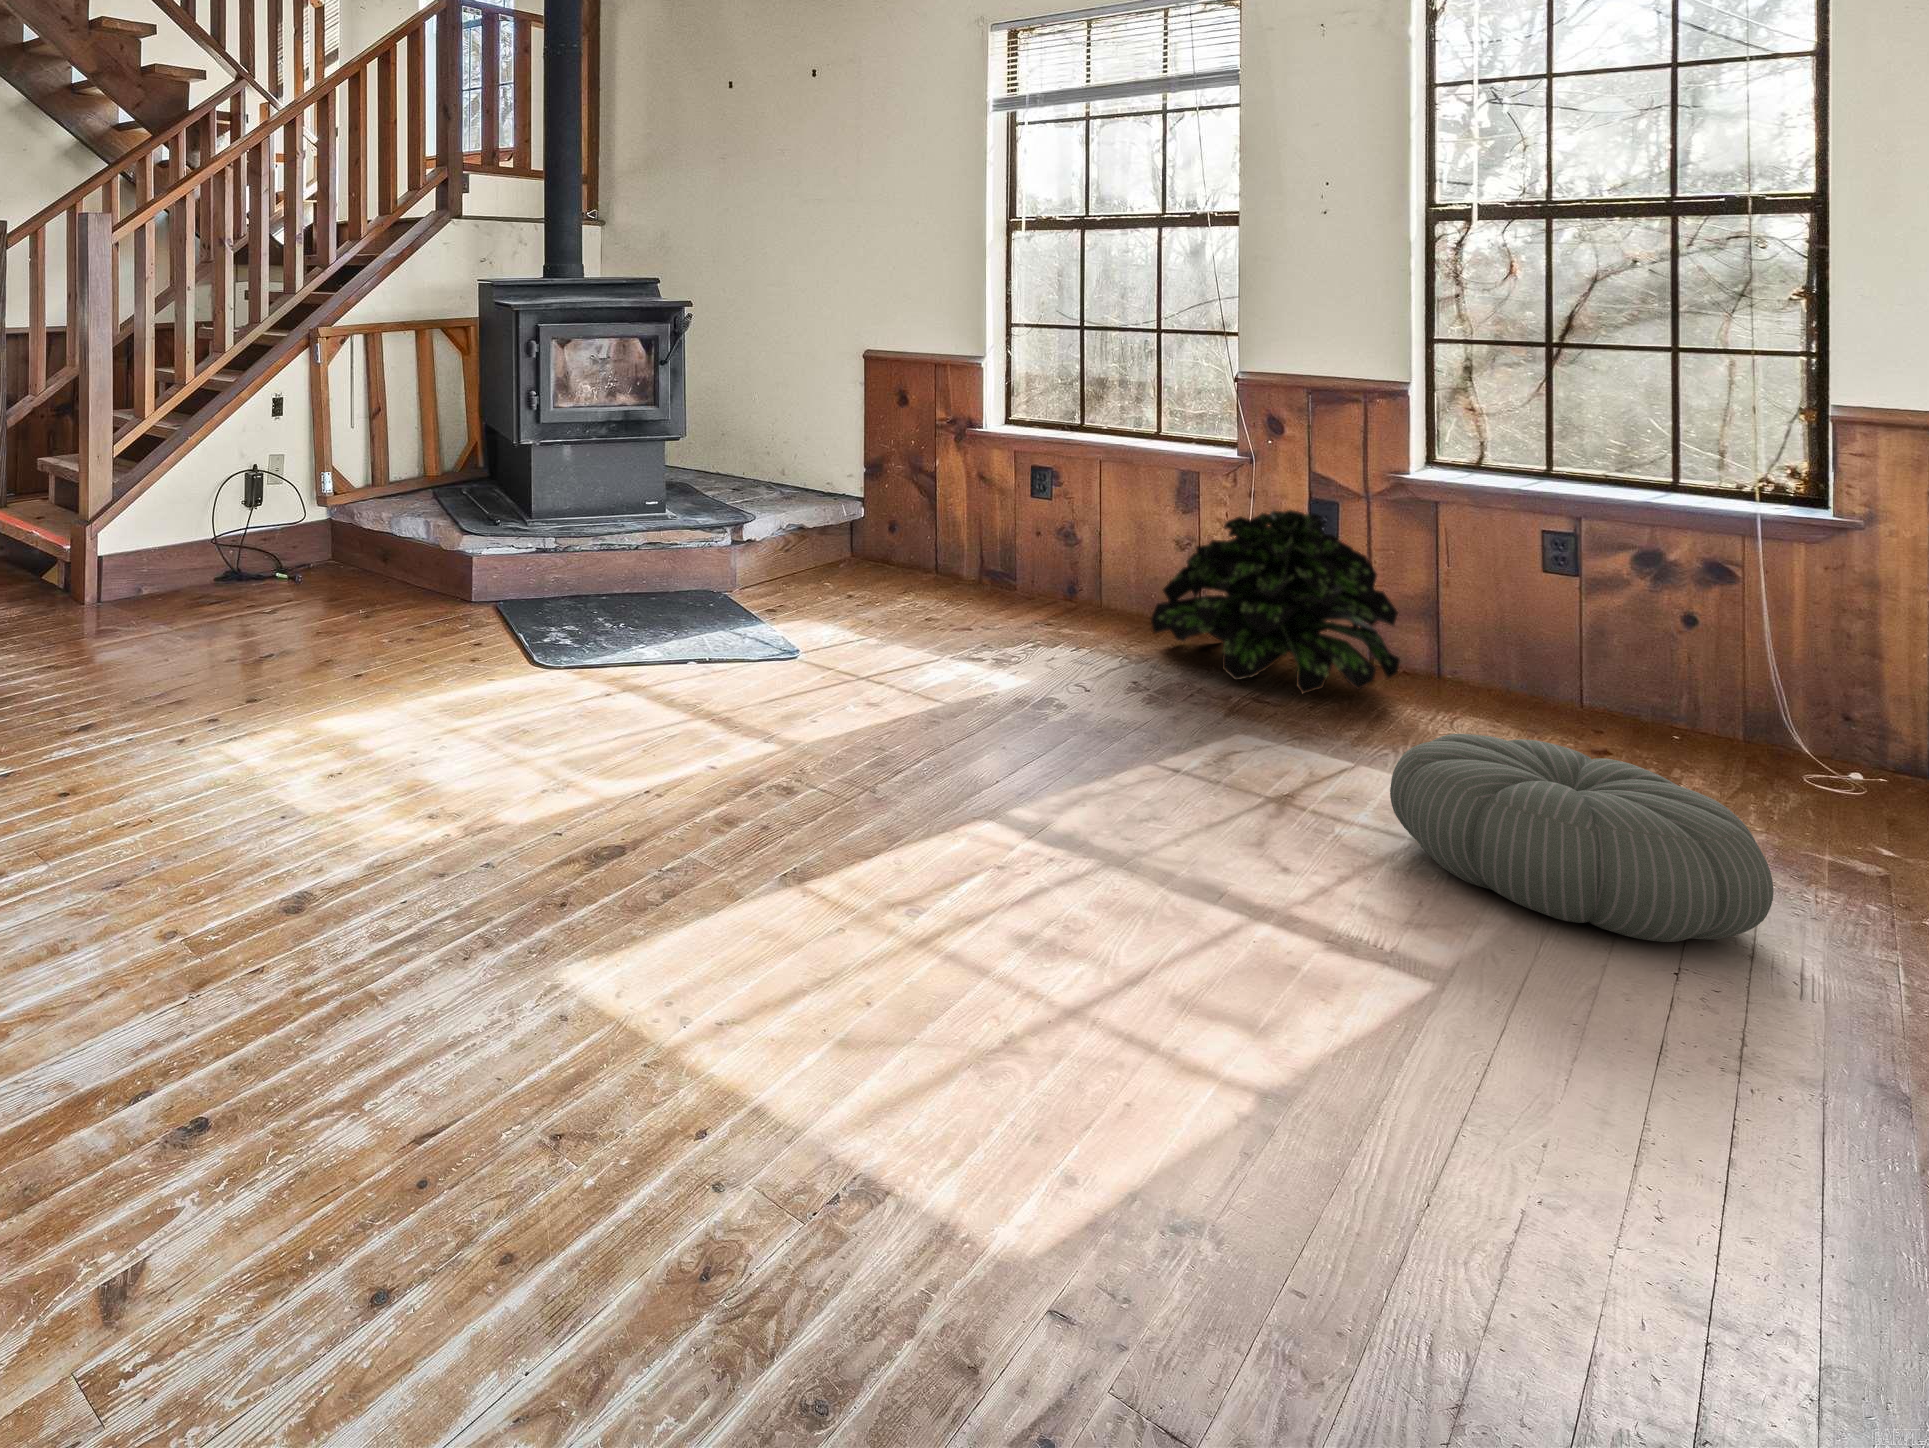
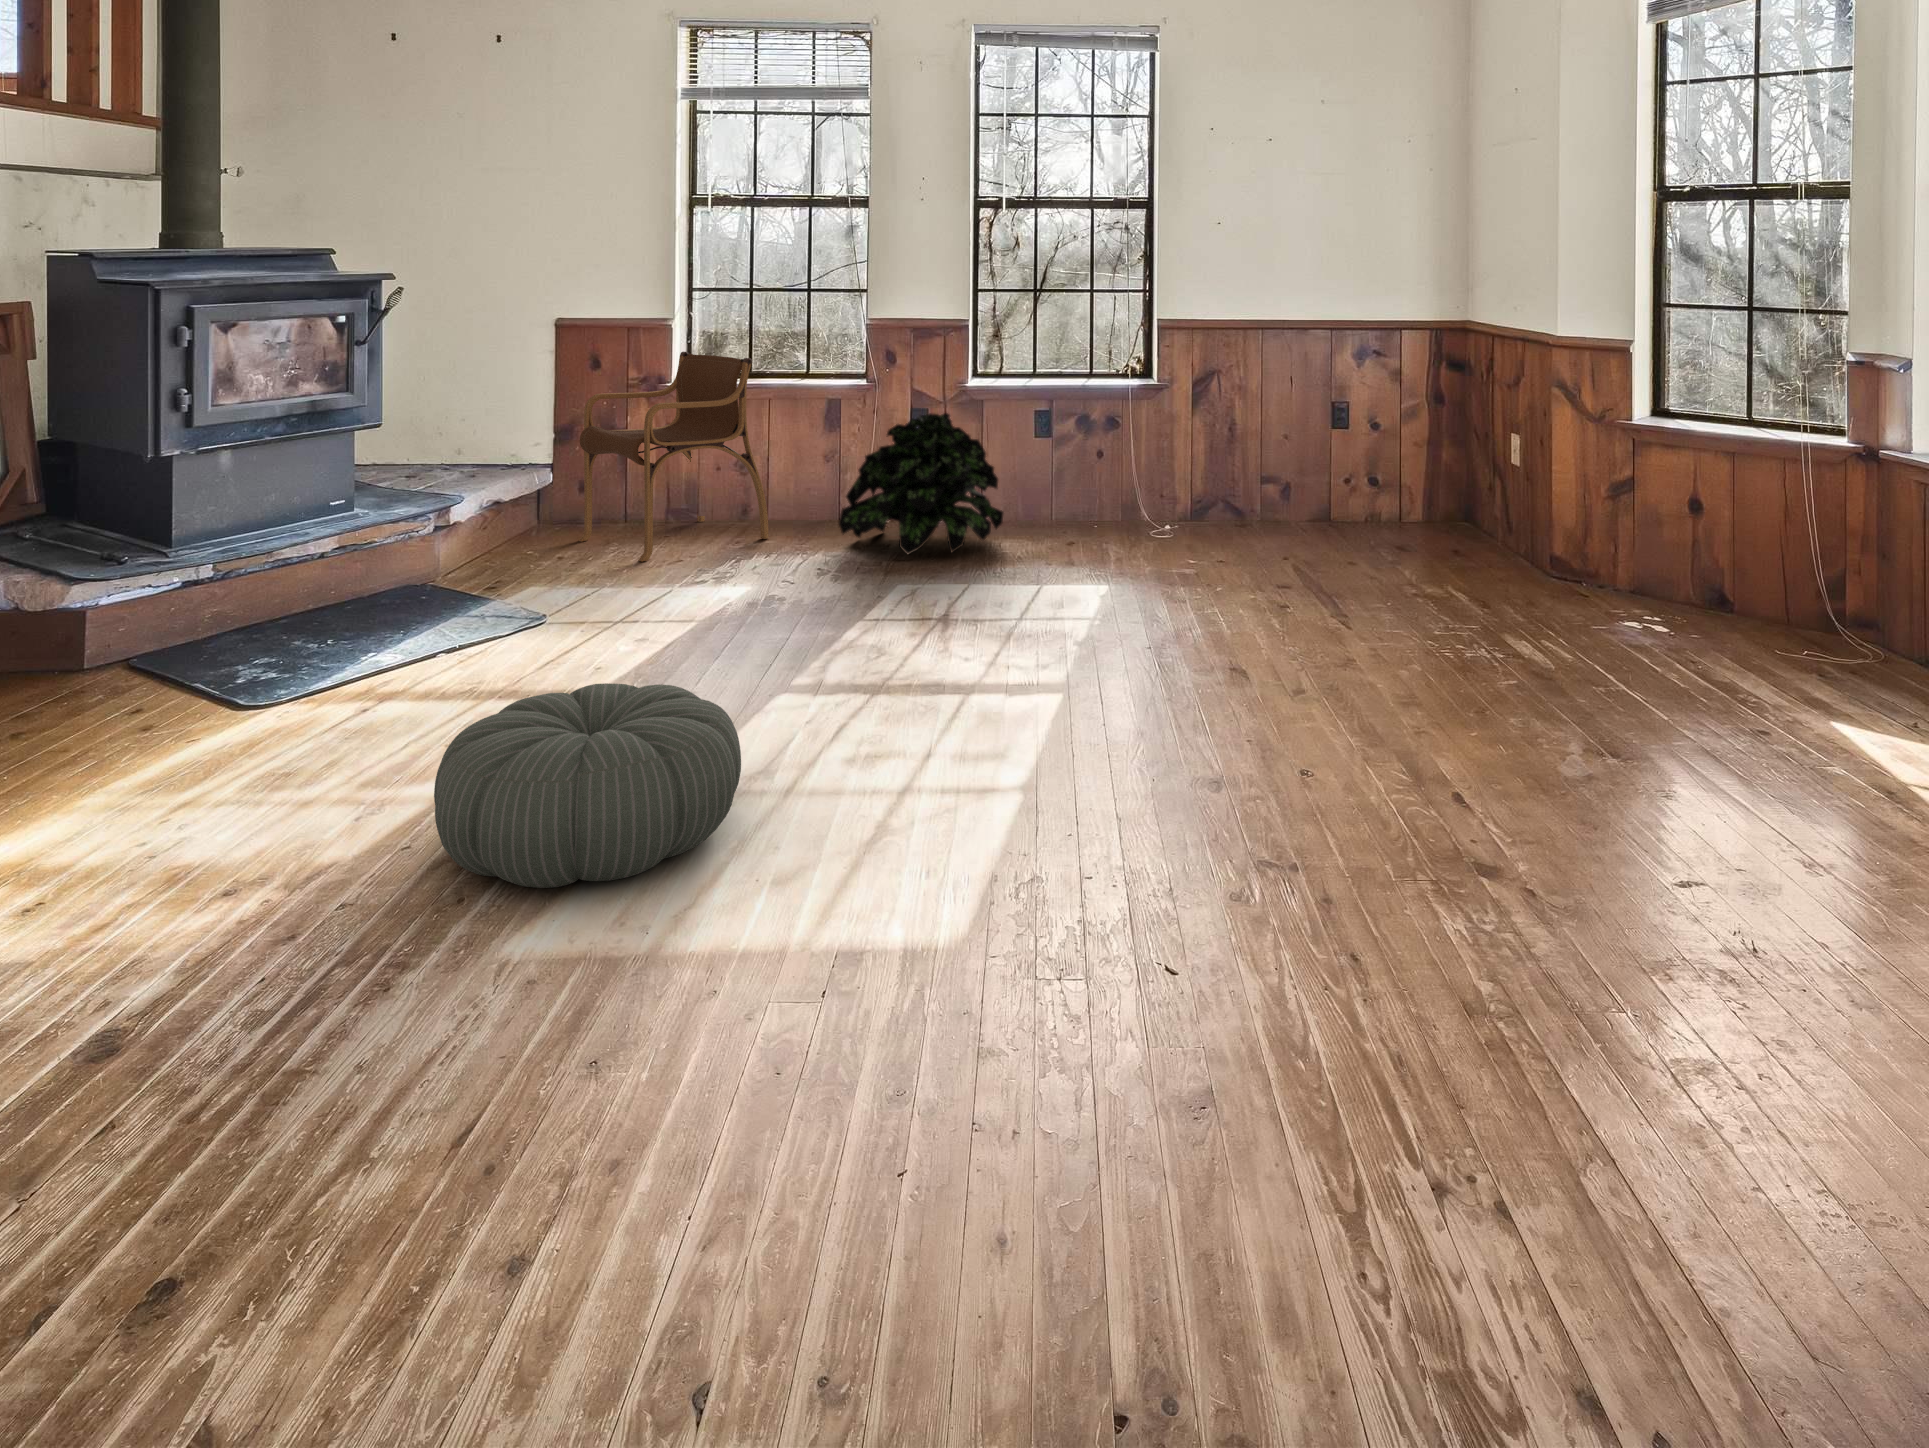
armchair: none [869,400,1069,616] -> present [578,352,768,561]
pouf: present [1390,734,1773,942] -> present [434,683,741,888]

